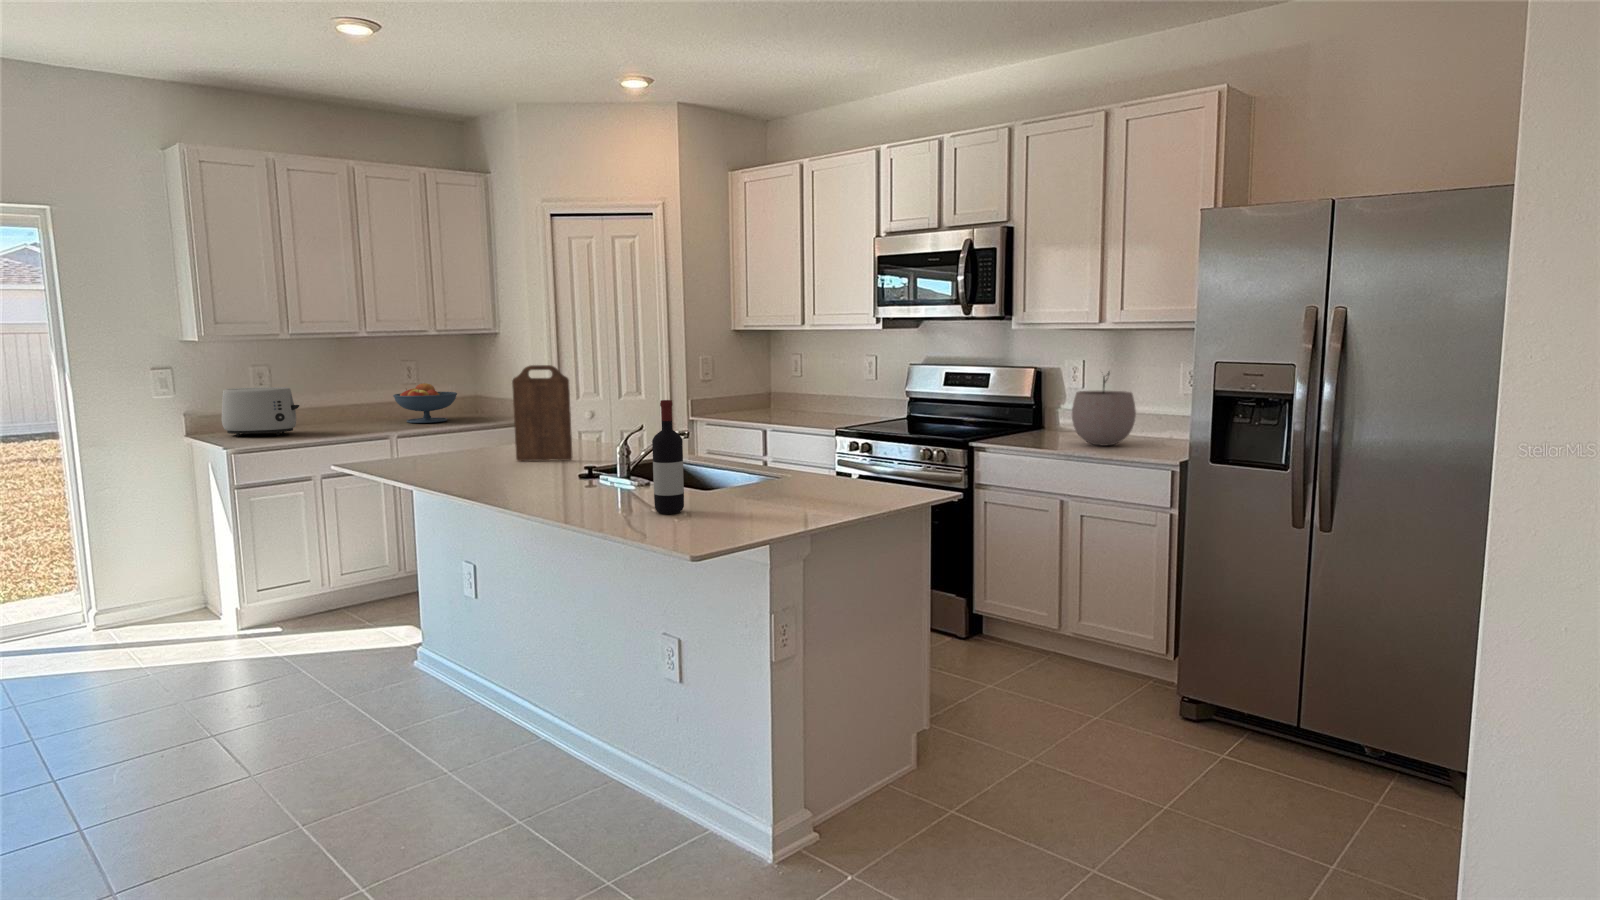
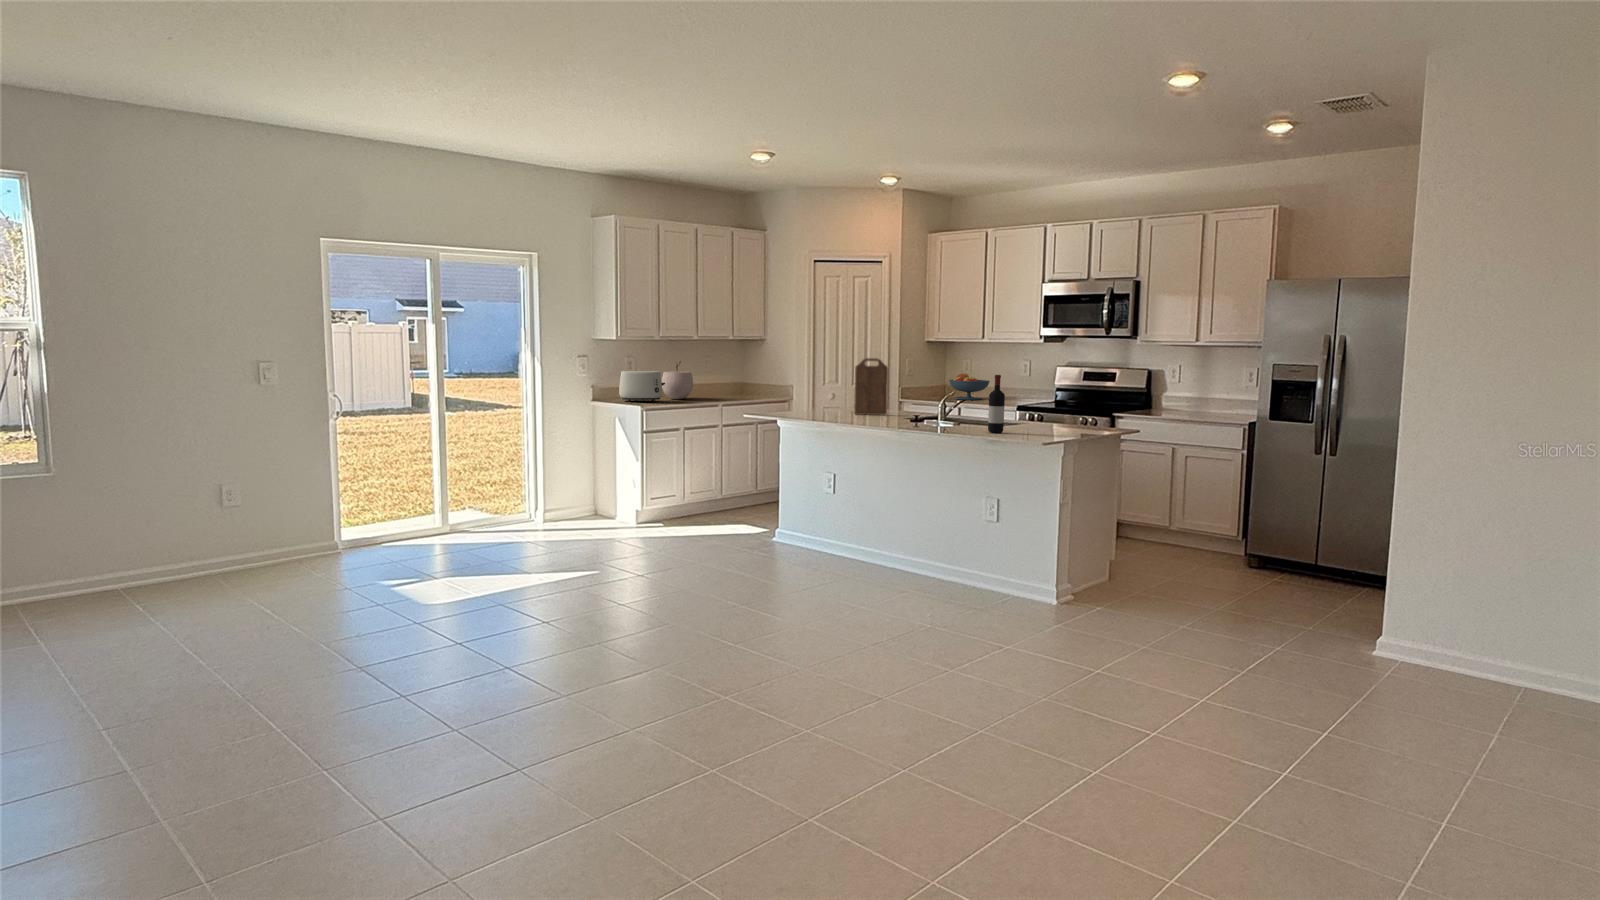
plant pot: present [1072,373,1136,446] -> present [662,362,693,399]
fruit bowl: present [393,383,457,423] -> present [949,374,990,400]

